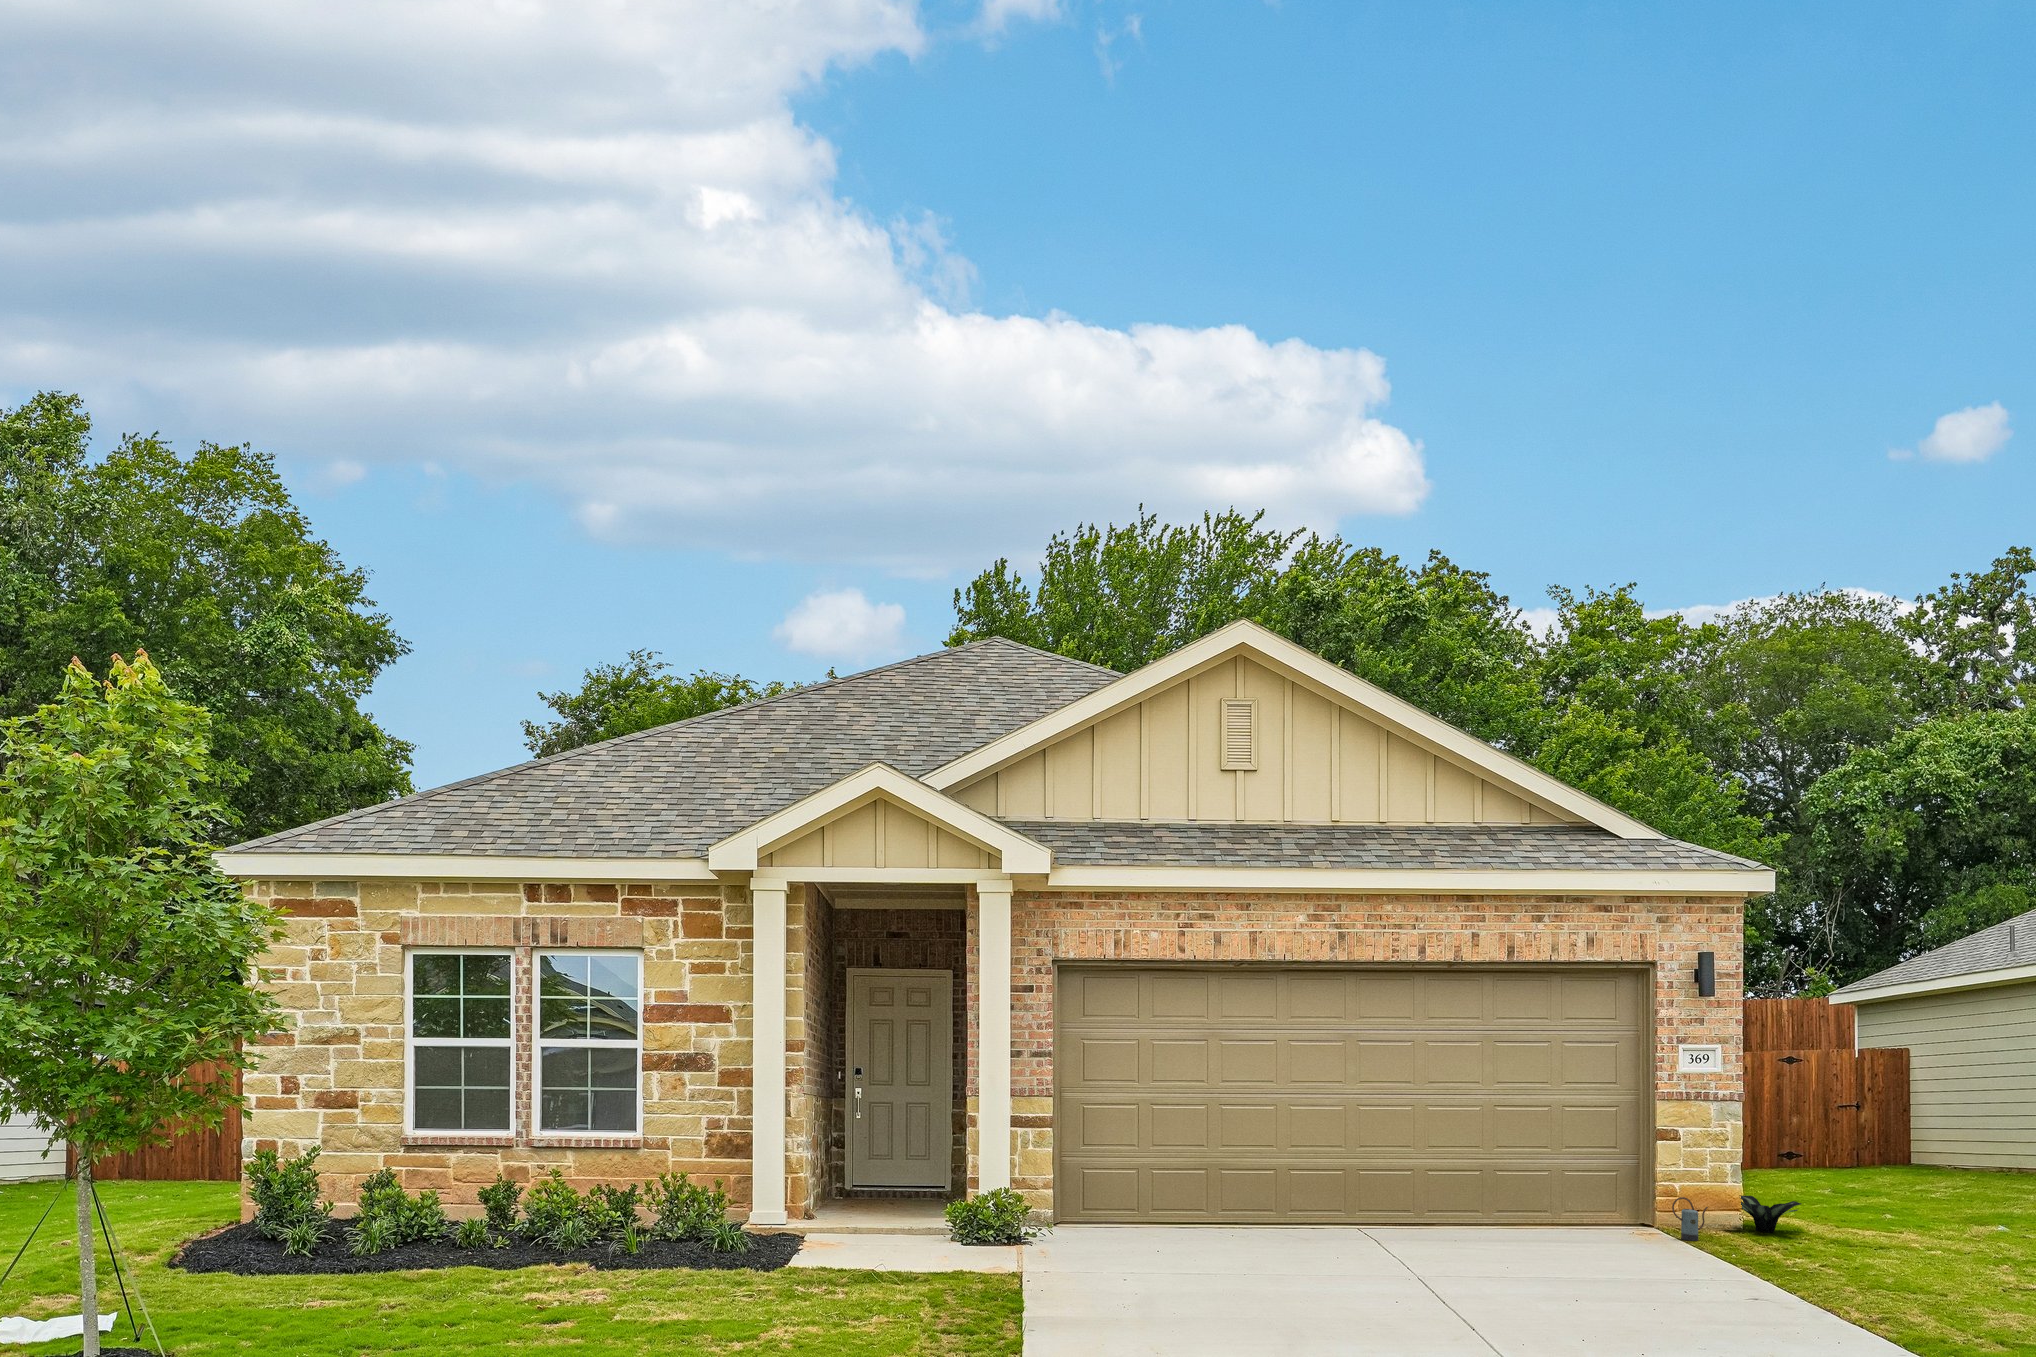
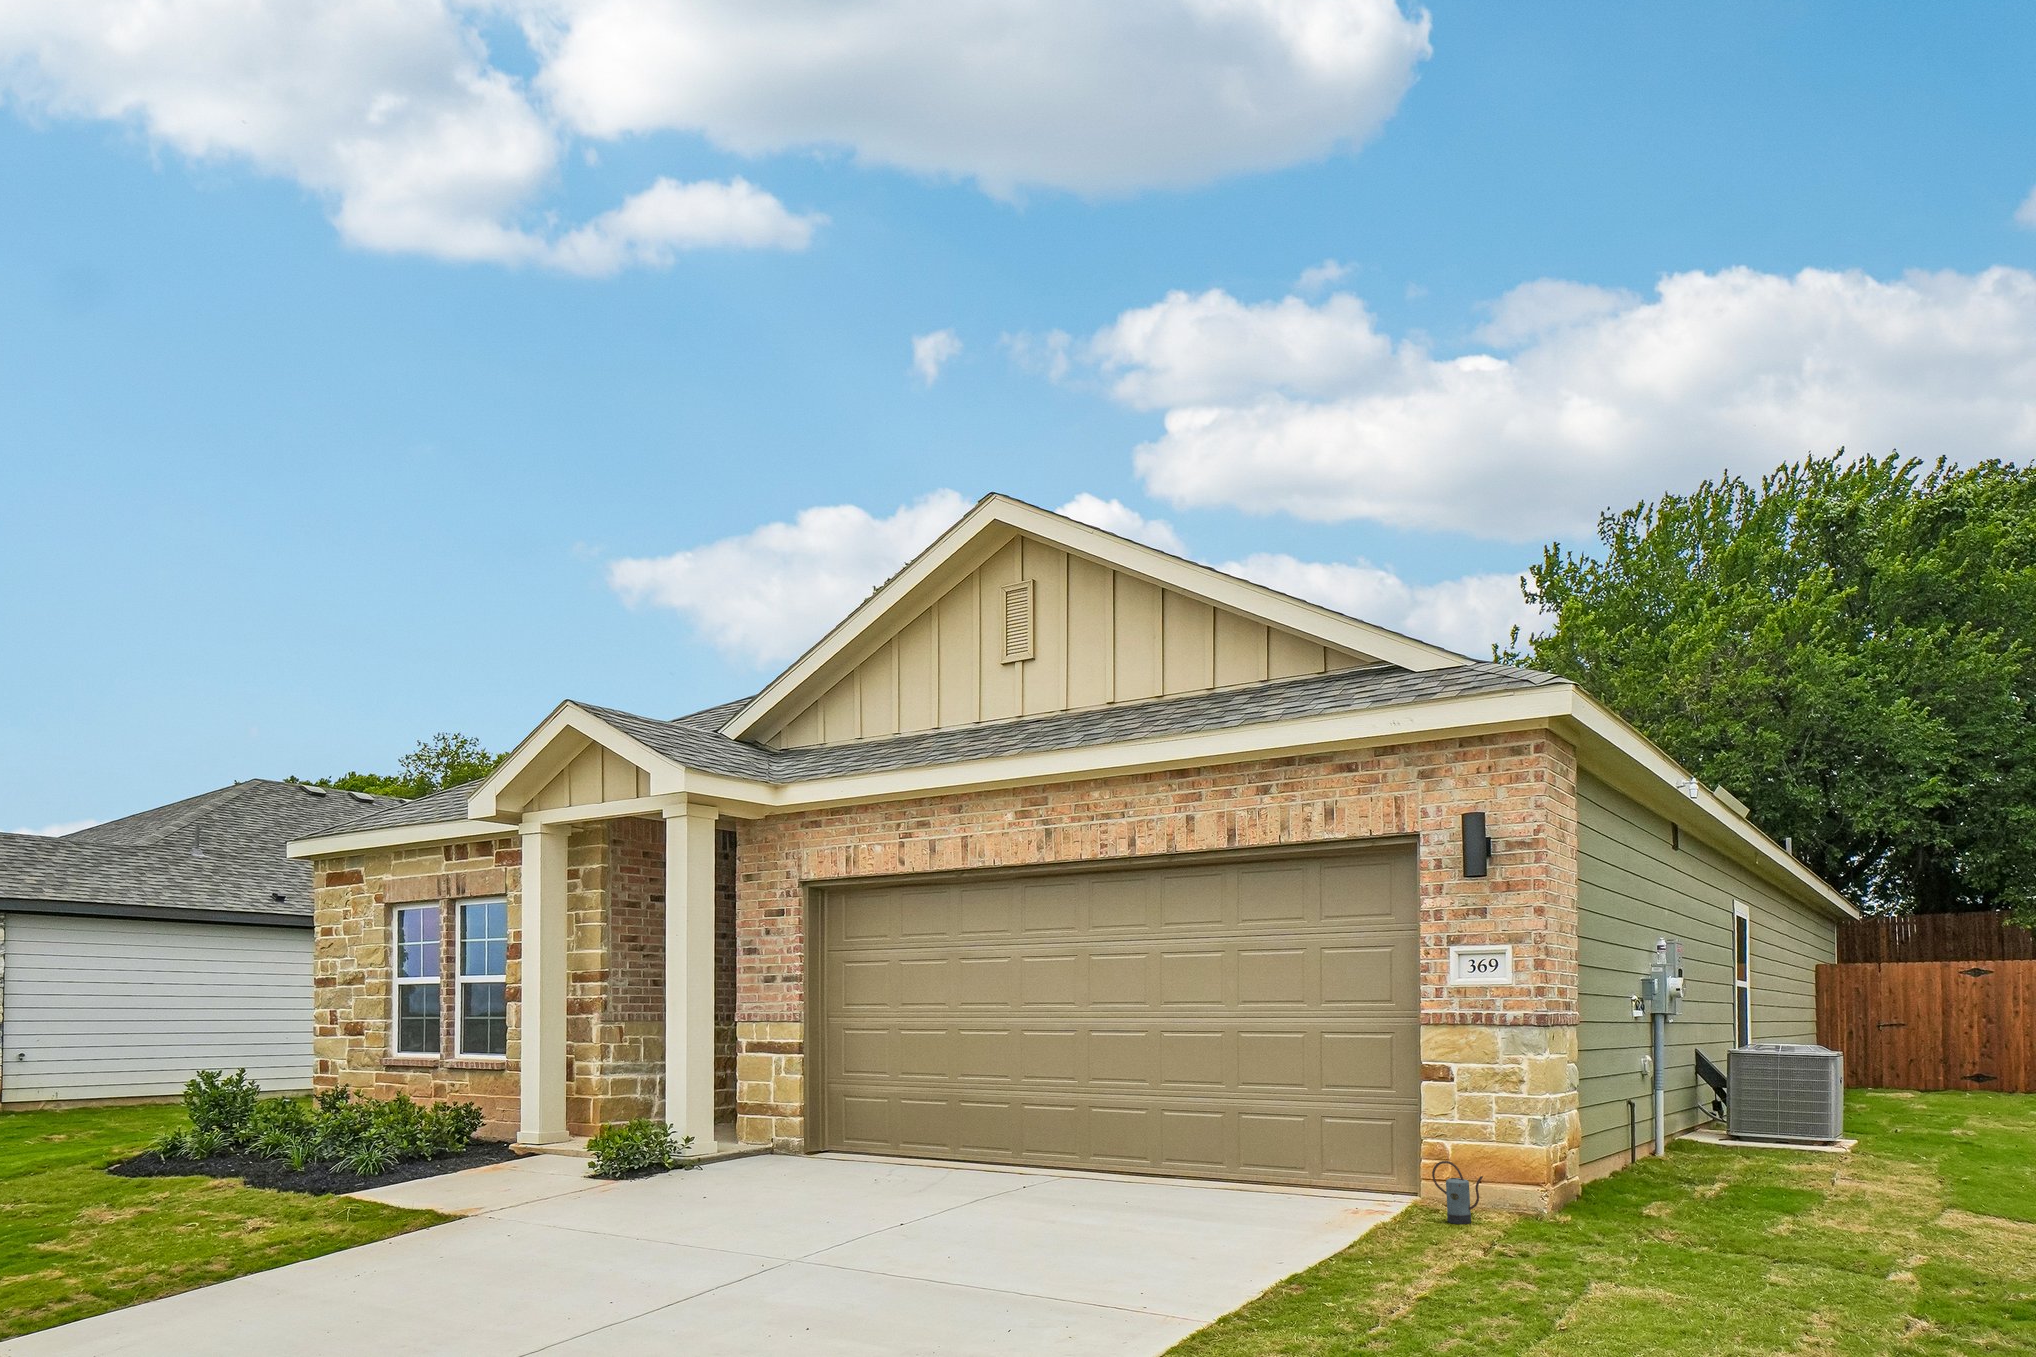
potted plant: present [1741,1196,1801,1233] -> none [1569,1163,1698,1224]

